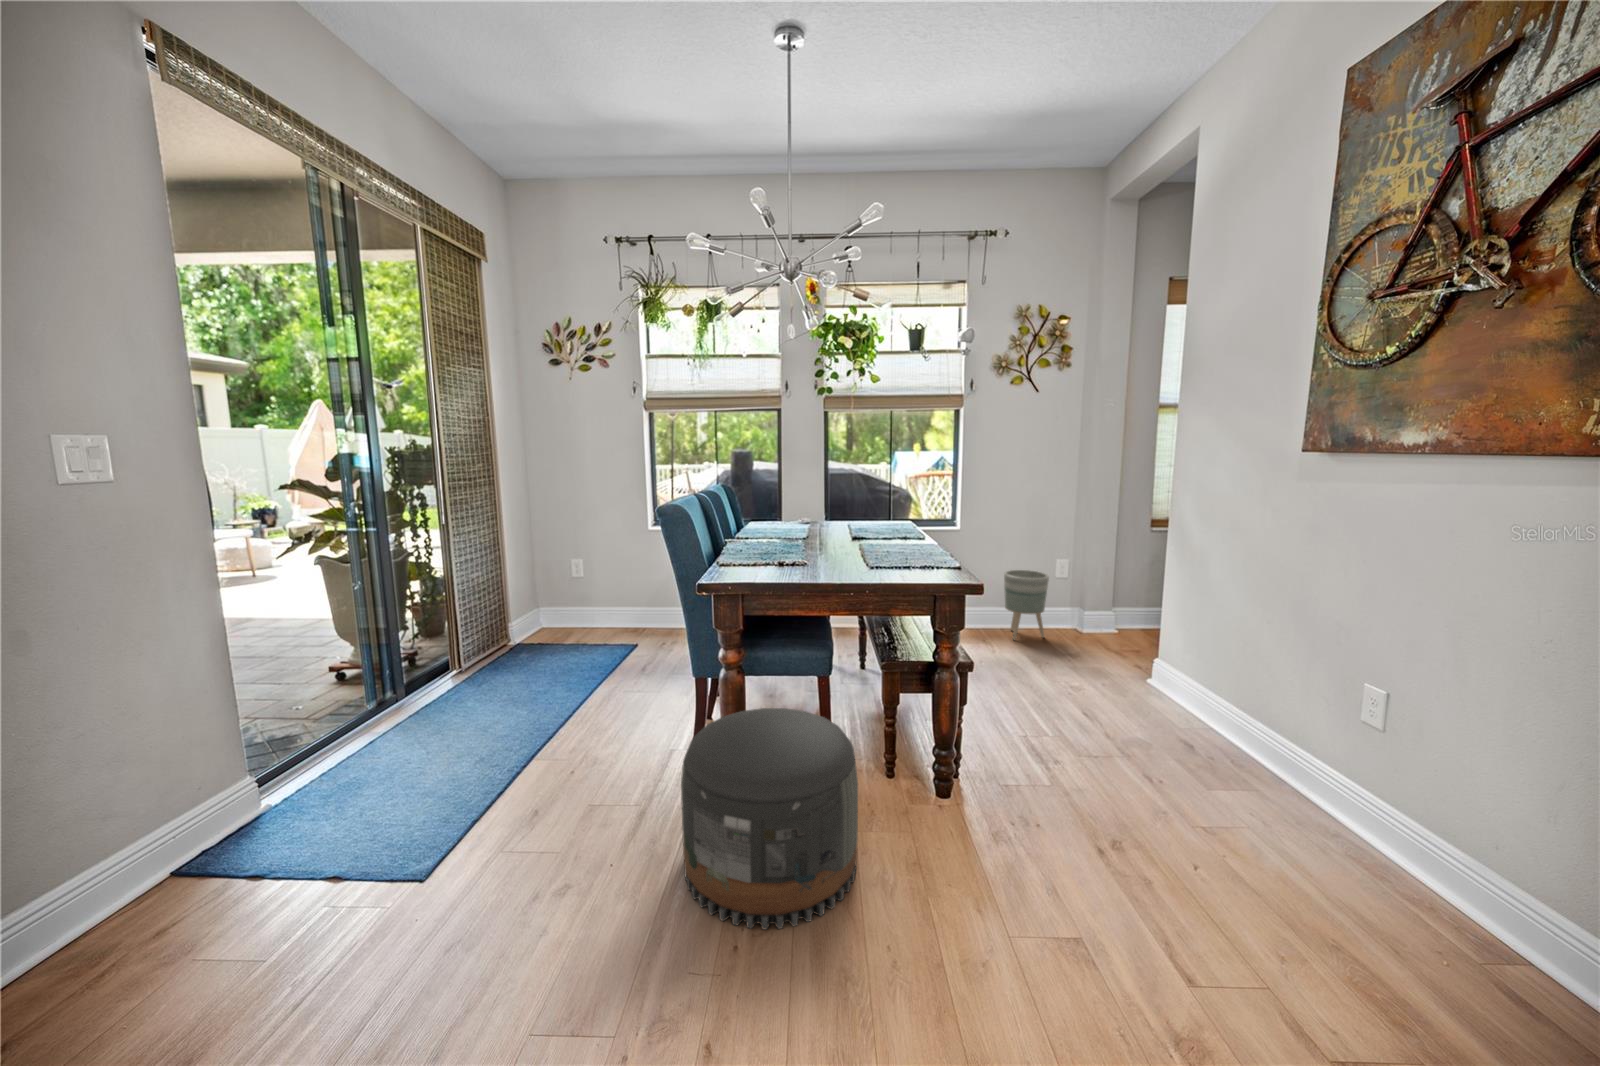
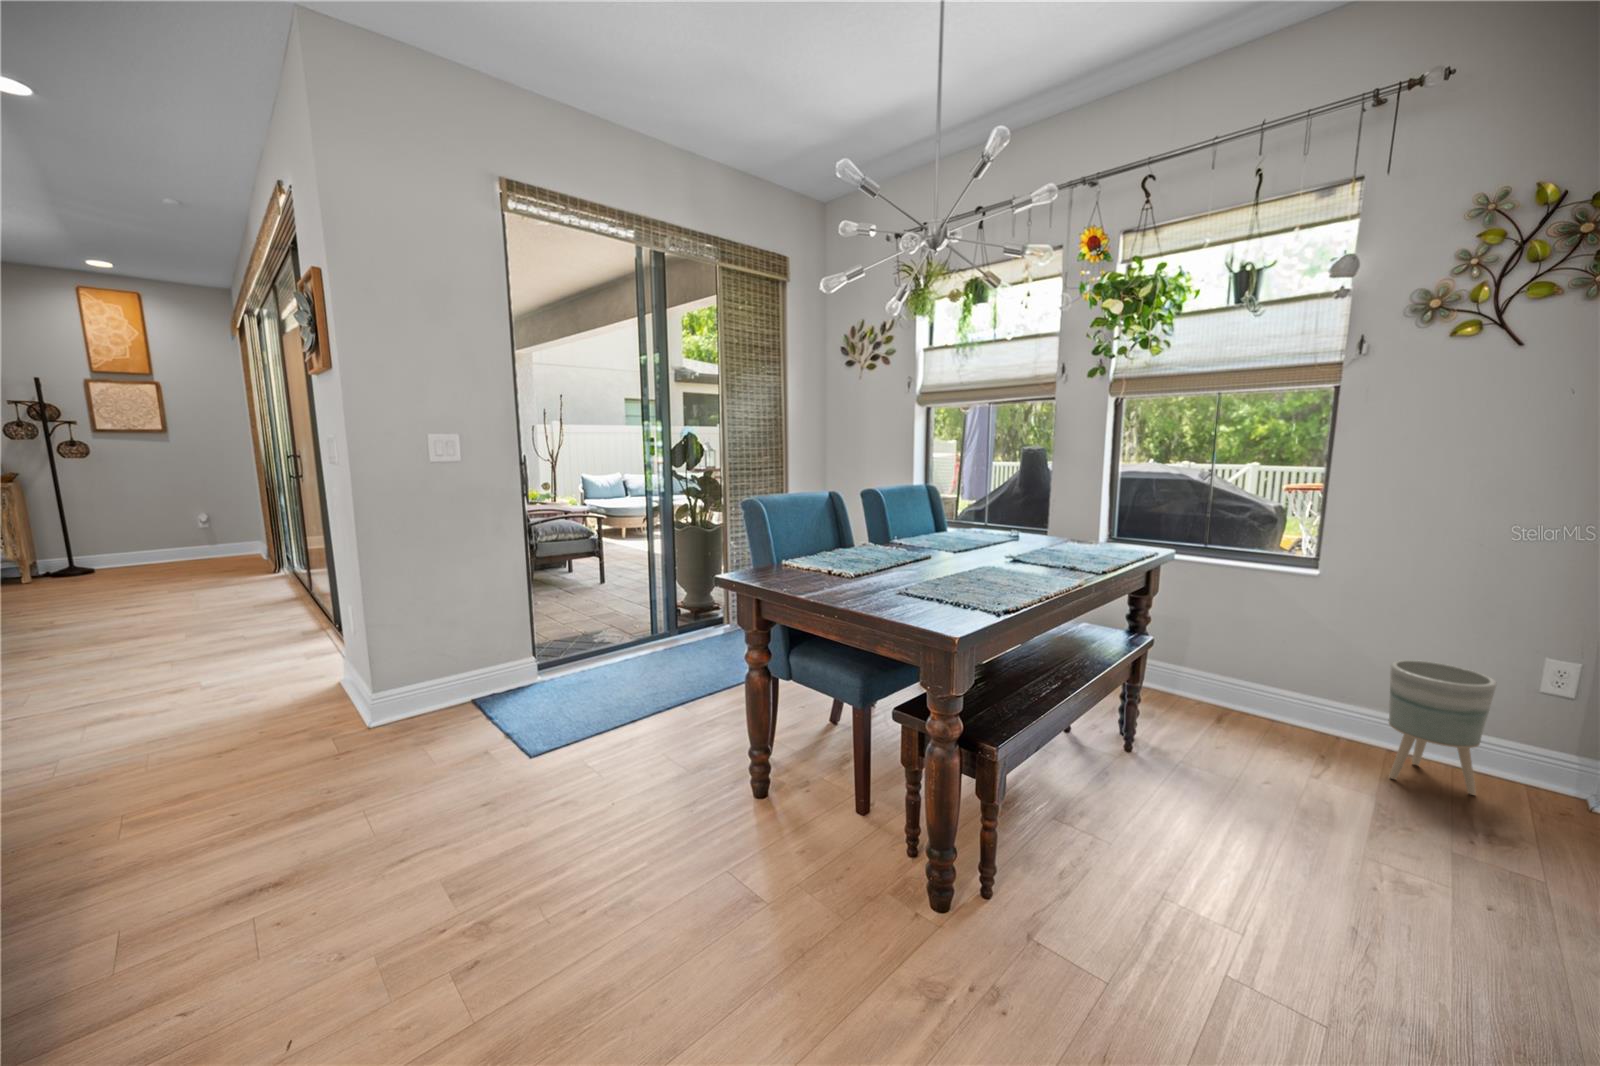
pouf: present [681,708,858,929] -> none [621,701,797,912]

